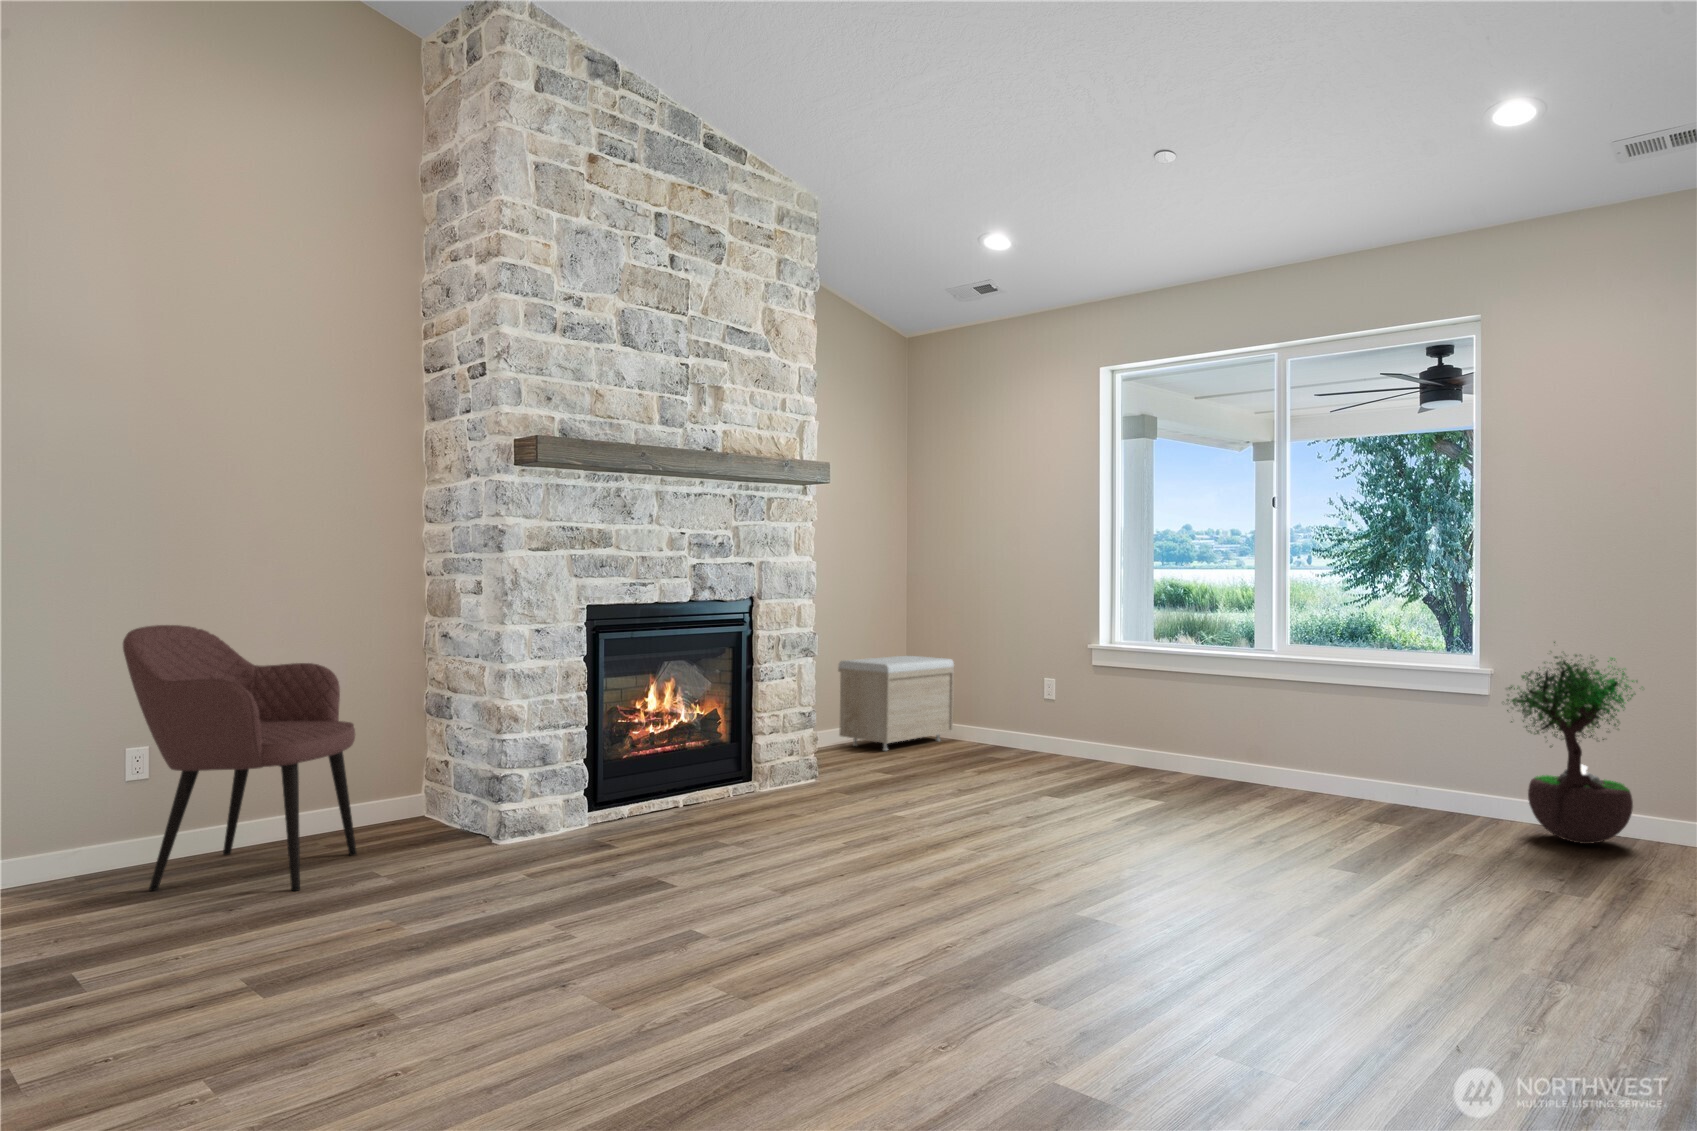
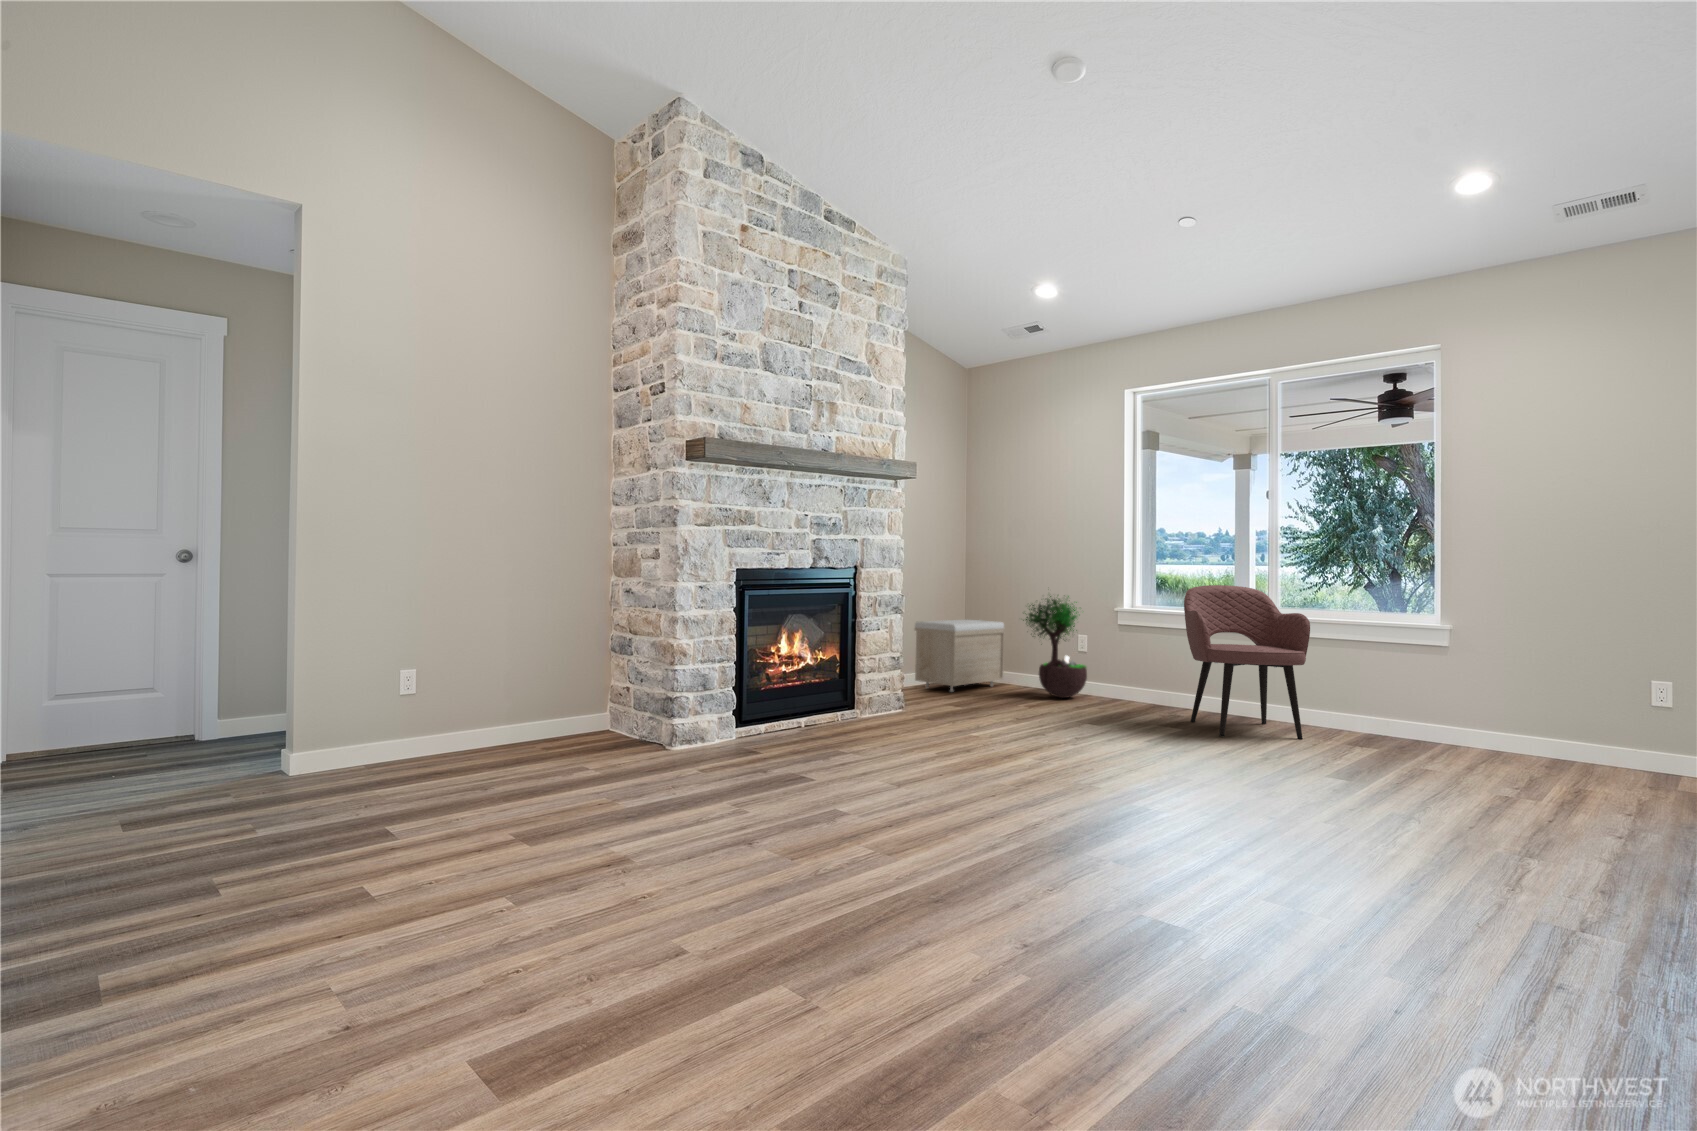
armchair: present [123,625,357,891] -> present [1184,585,1310,739]
potted tree: present [1507,642,1634,844] -> present [1023,596,1087,698]

